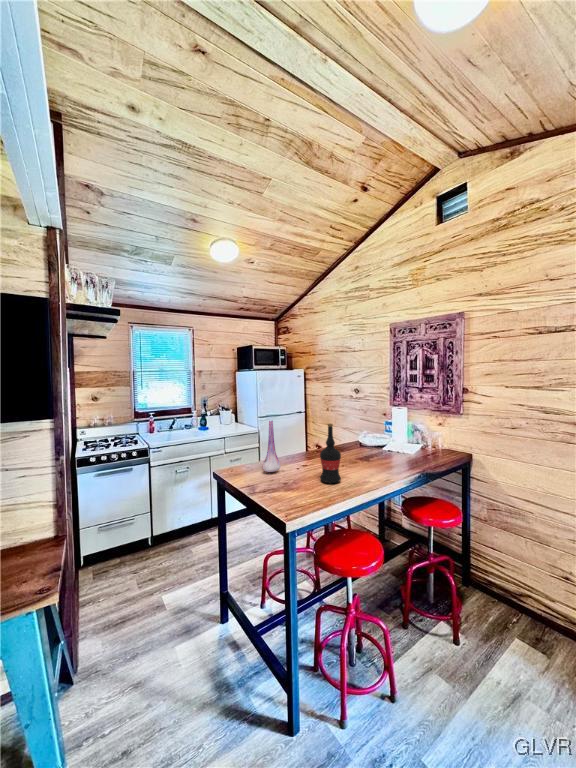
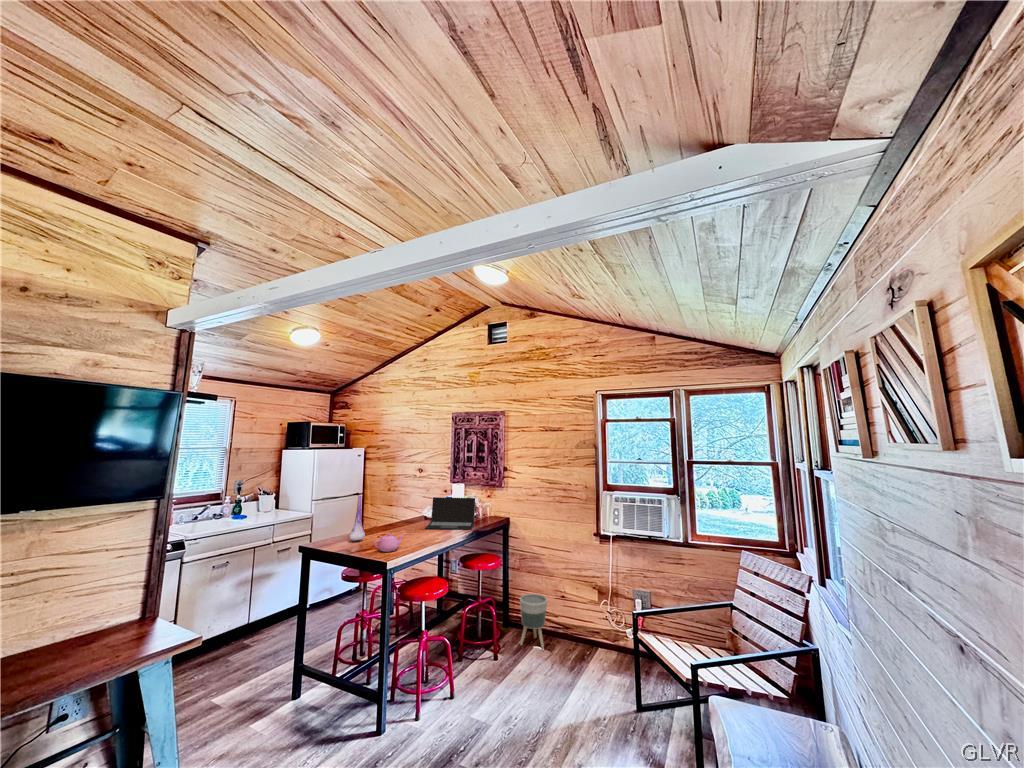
laptop: none [356,423,422,469] -> present [425,497,475,530]
wine bottle: present [320,424,341,483] -> none [402,495,419,542]
teapot: none [277,473,319,498] -> present [374,533,403,552]
planter: none [489,557,536,638] -> present [520,594,547,648]

